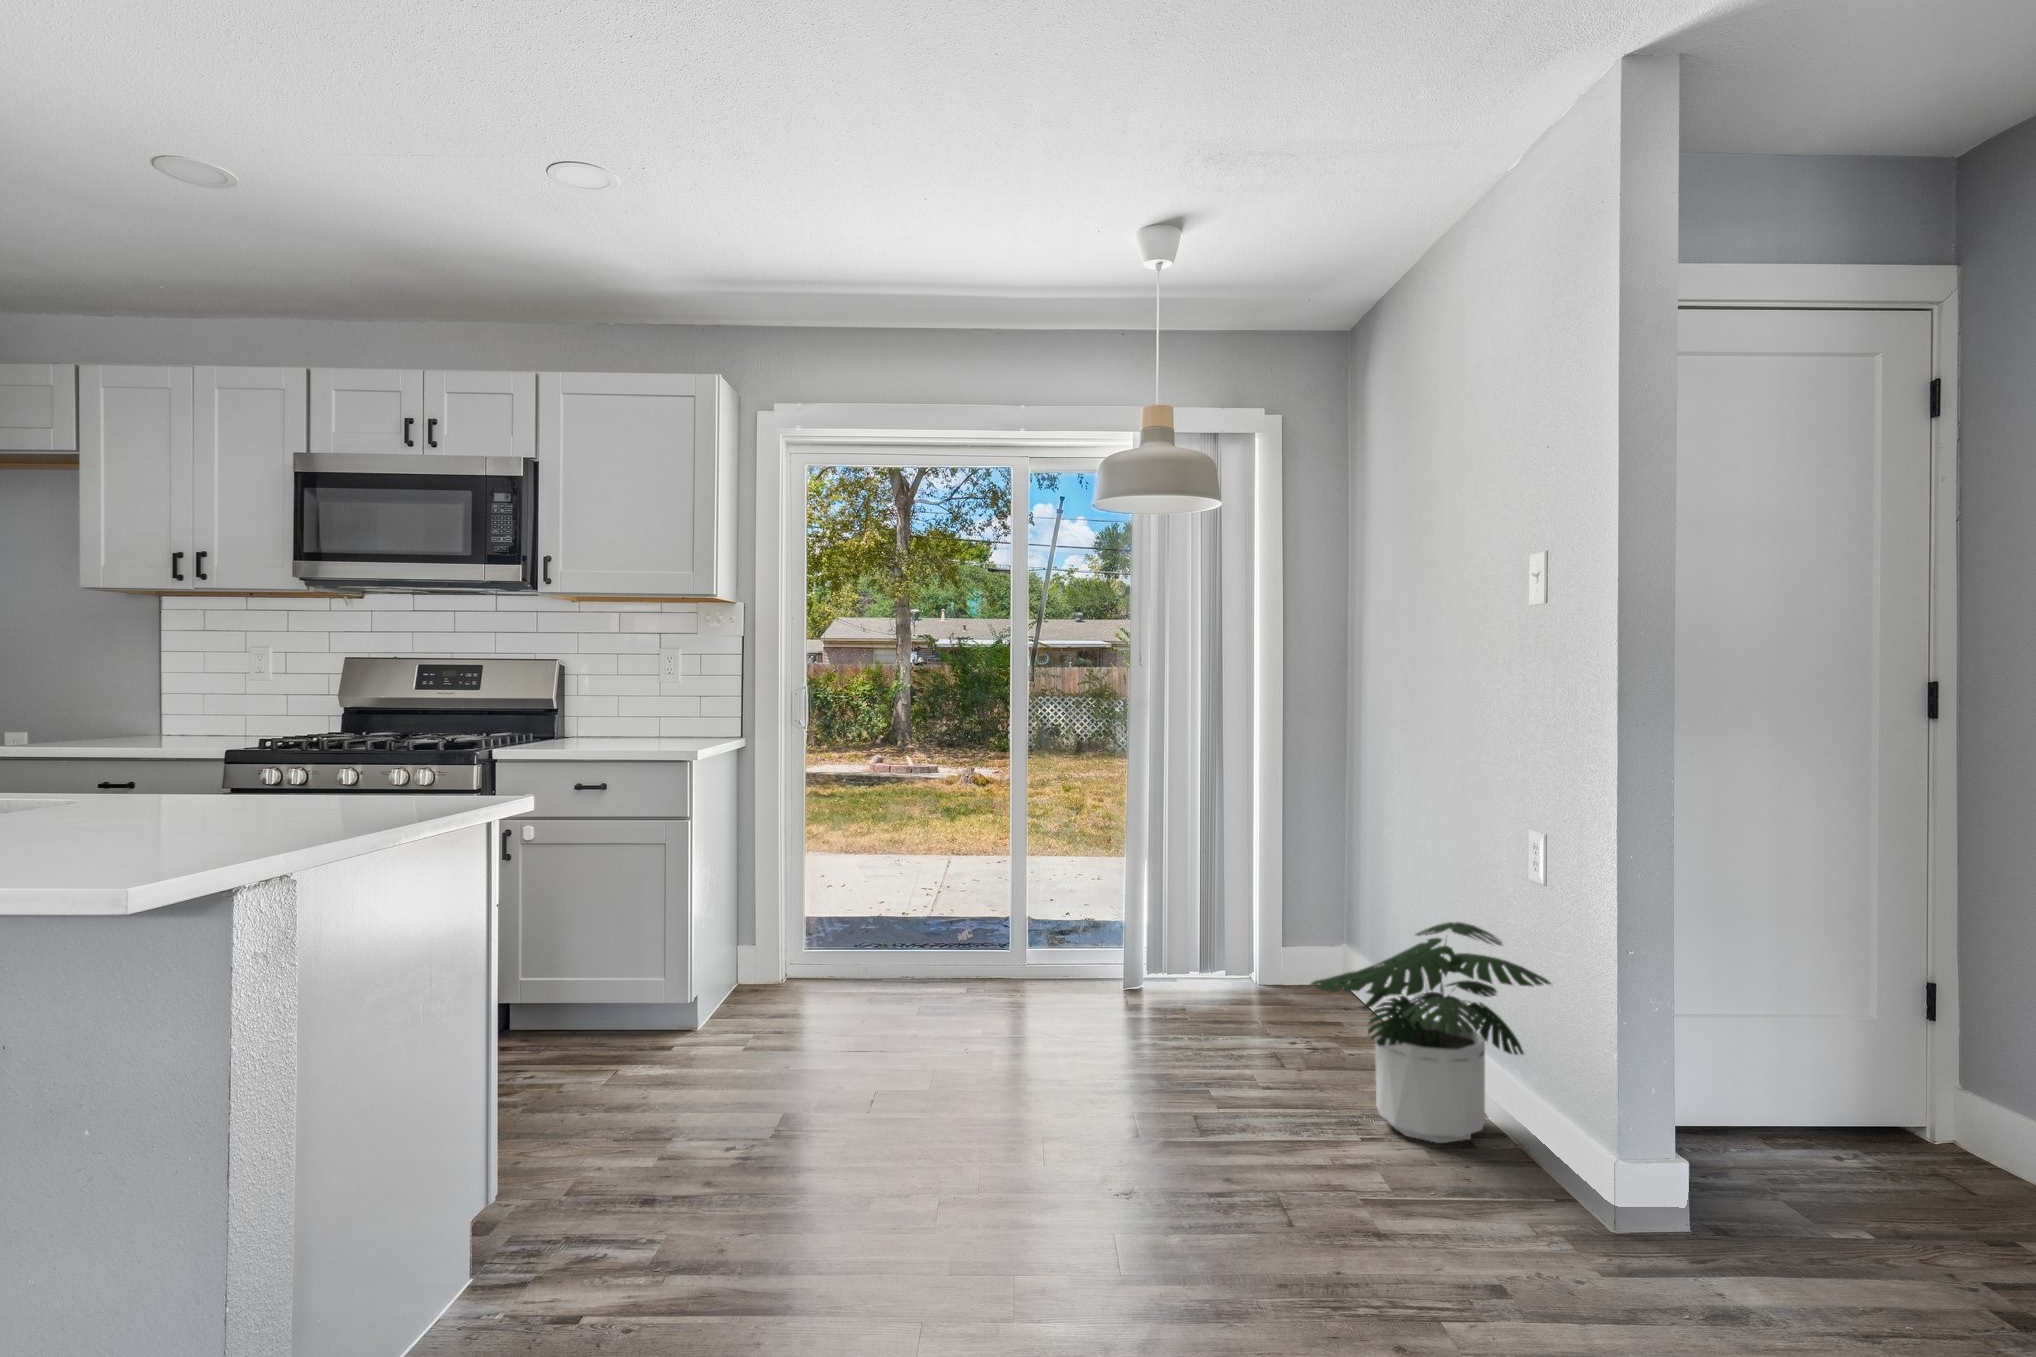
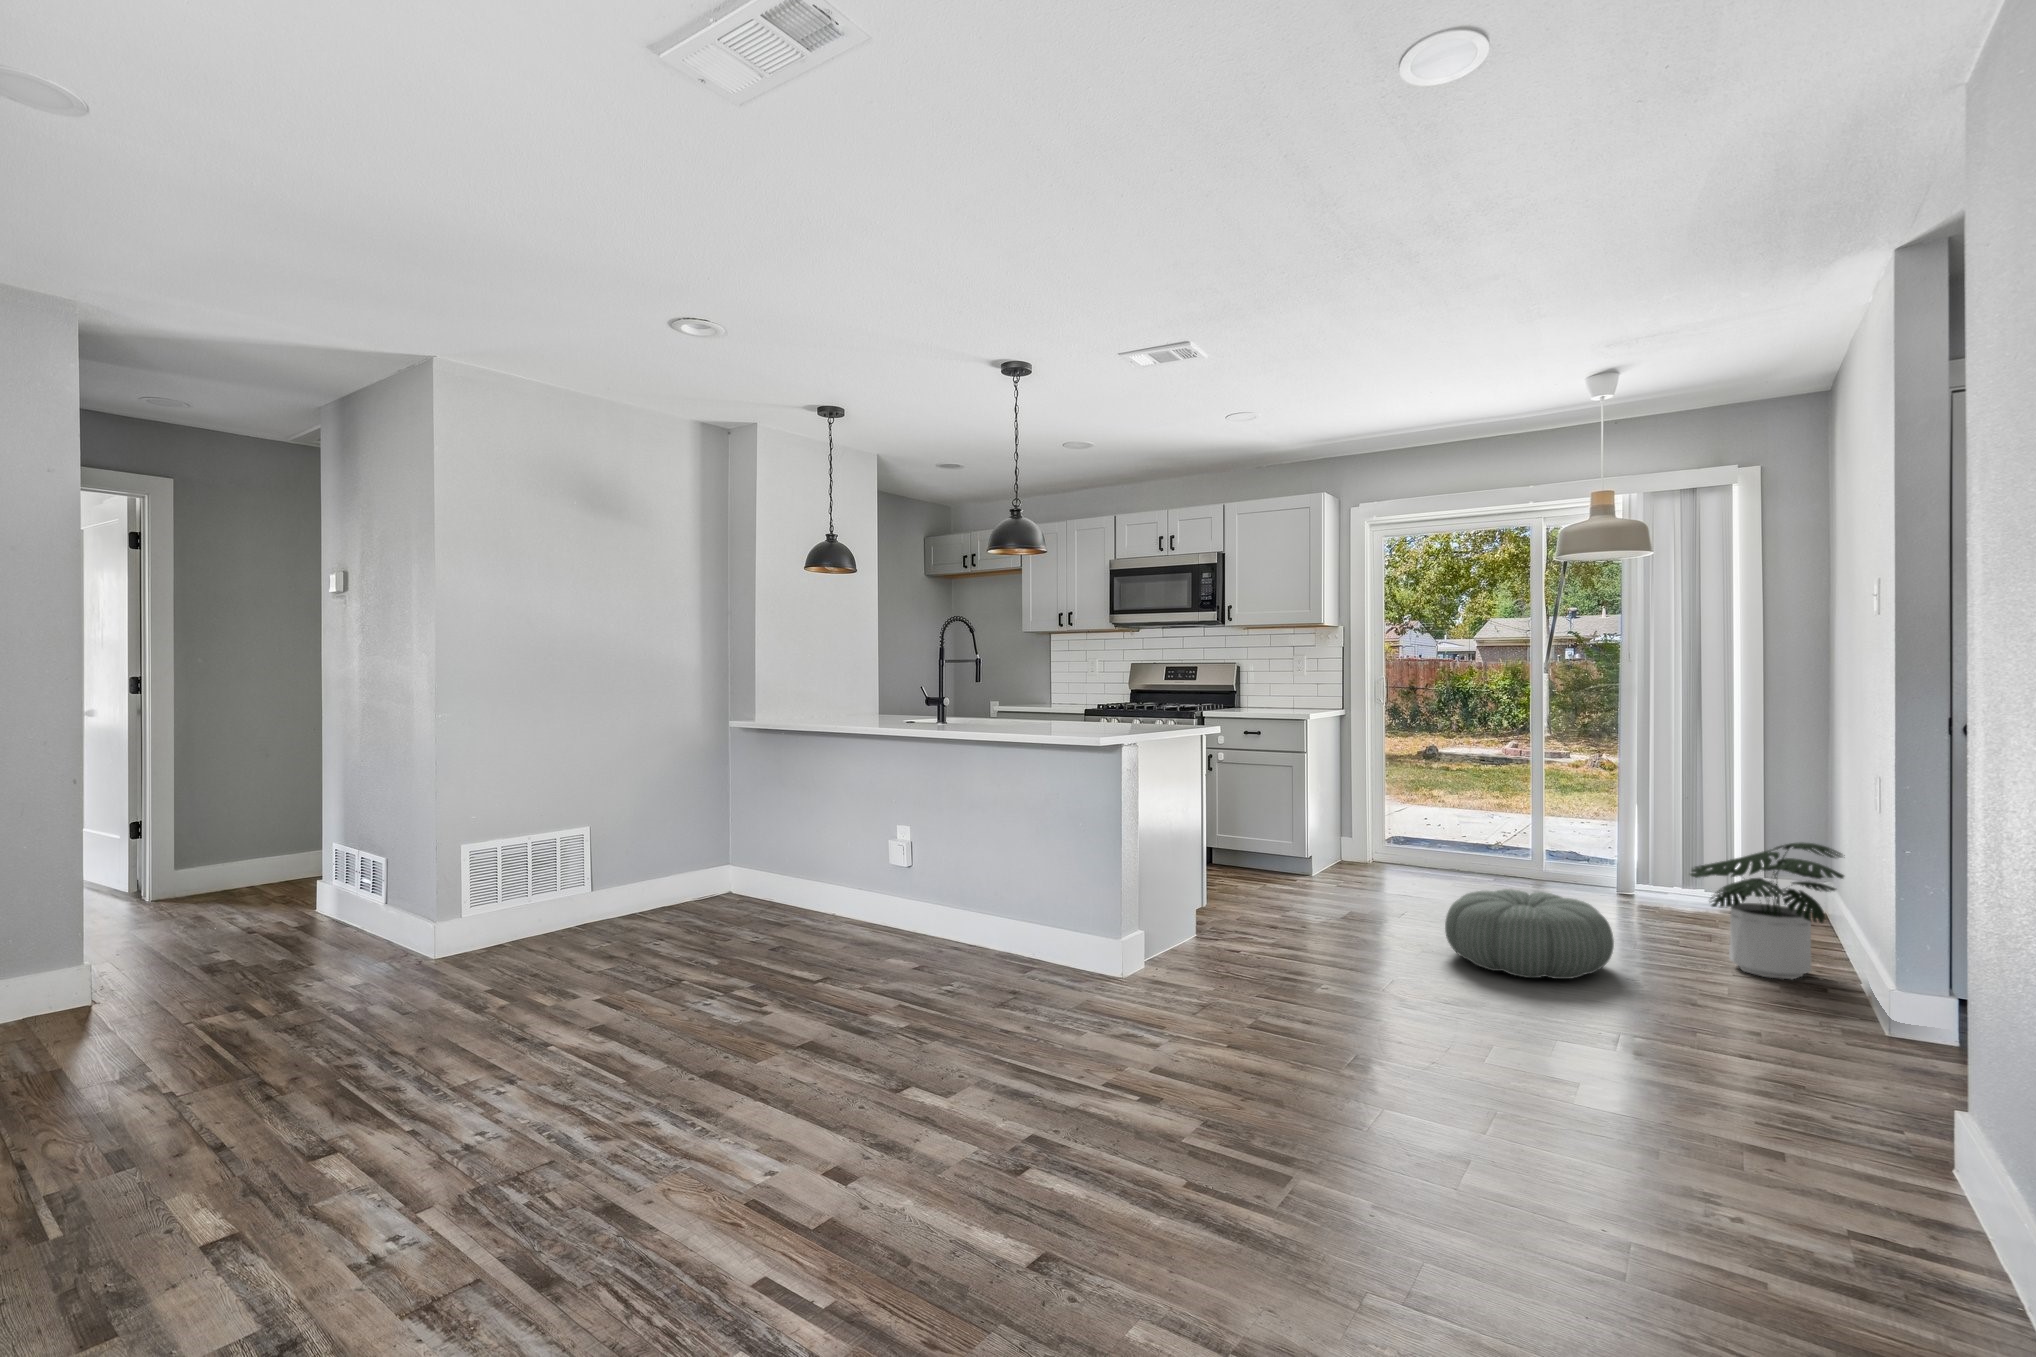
pouf: none [1012,1058,1293,1267] -> present [1445,889,1614,979]

